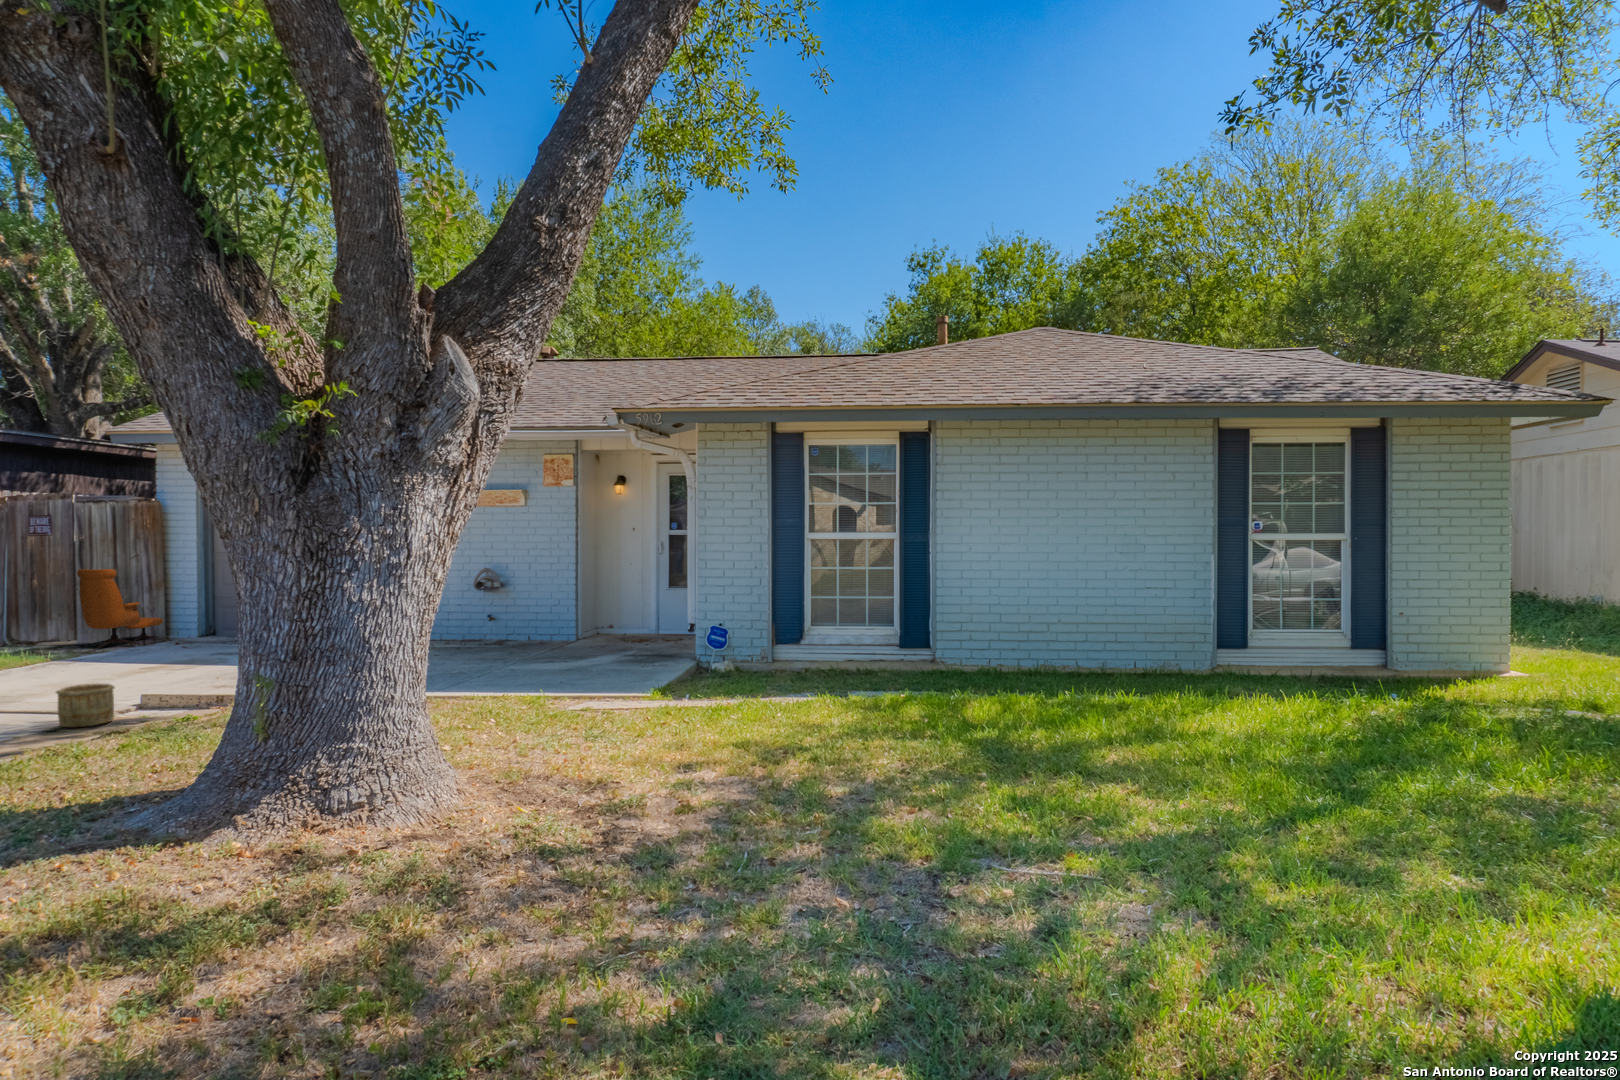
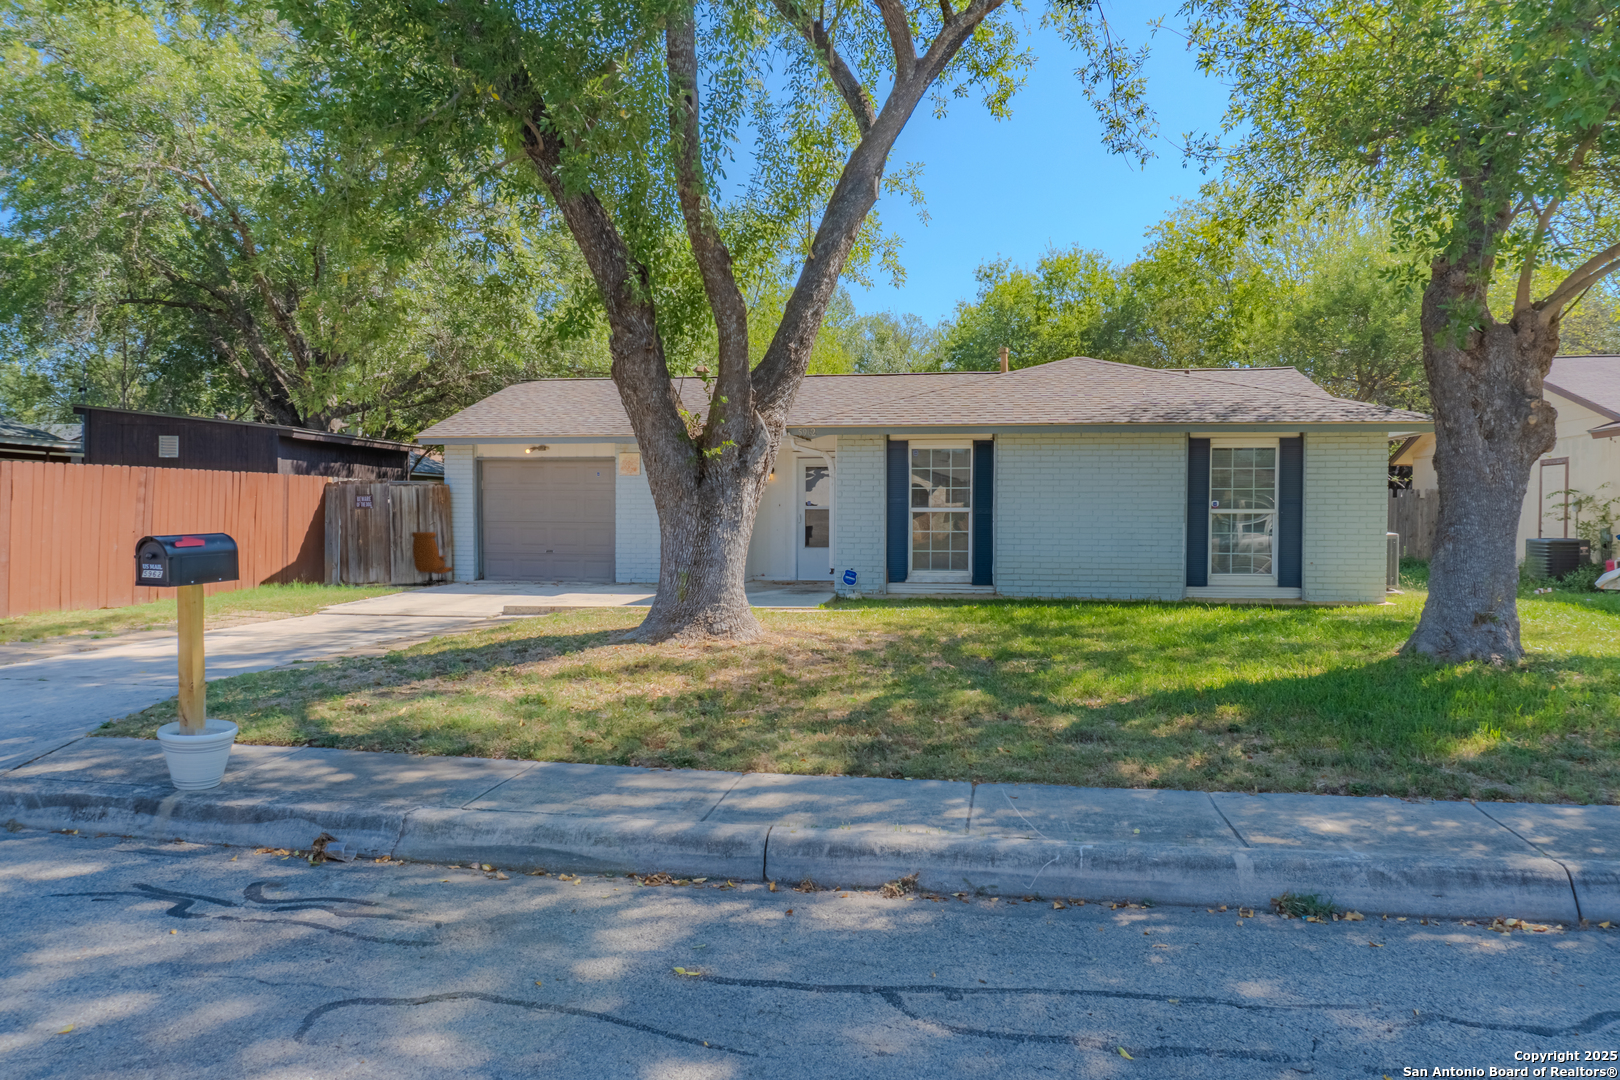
wooden bucket: present [56,683,114,727] -> none [481,595,510,618]

